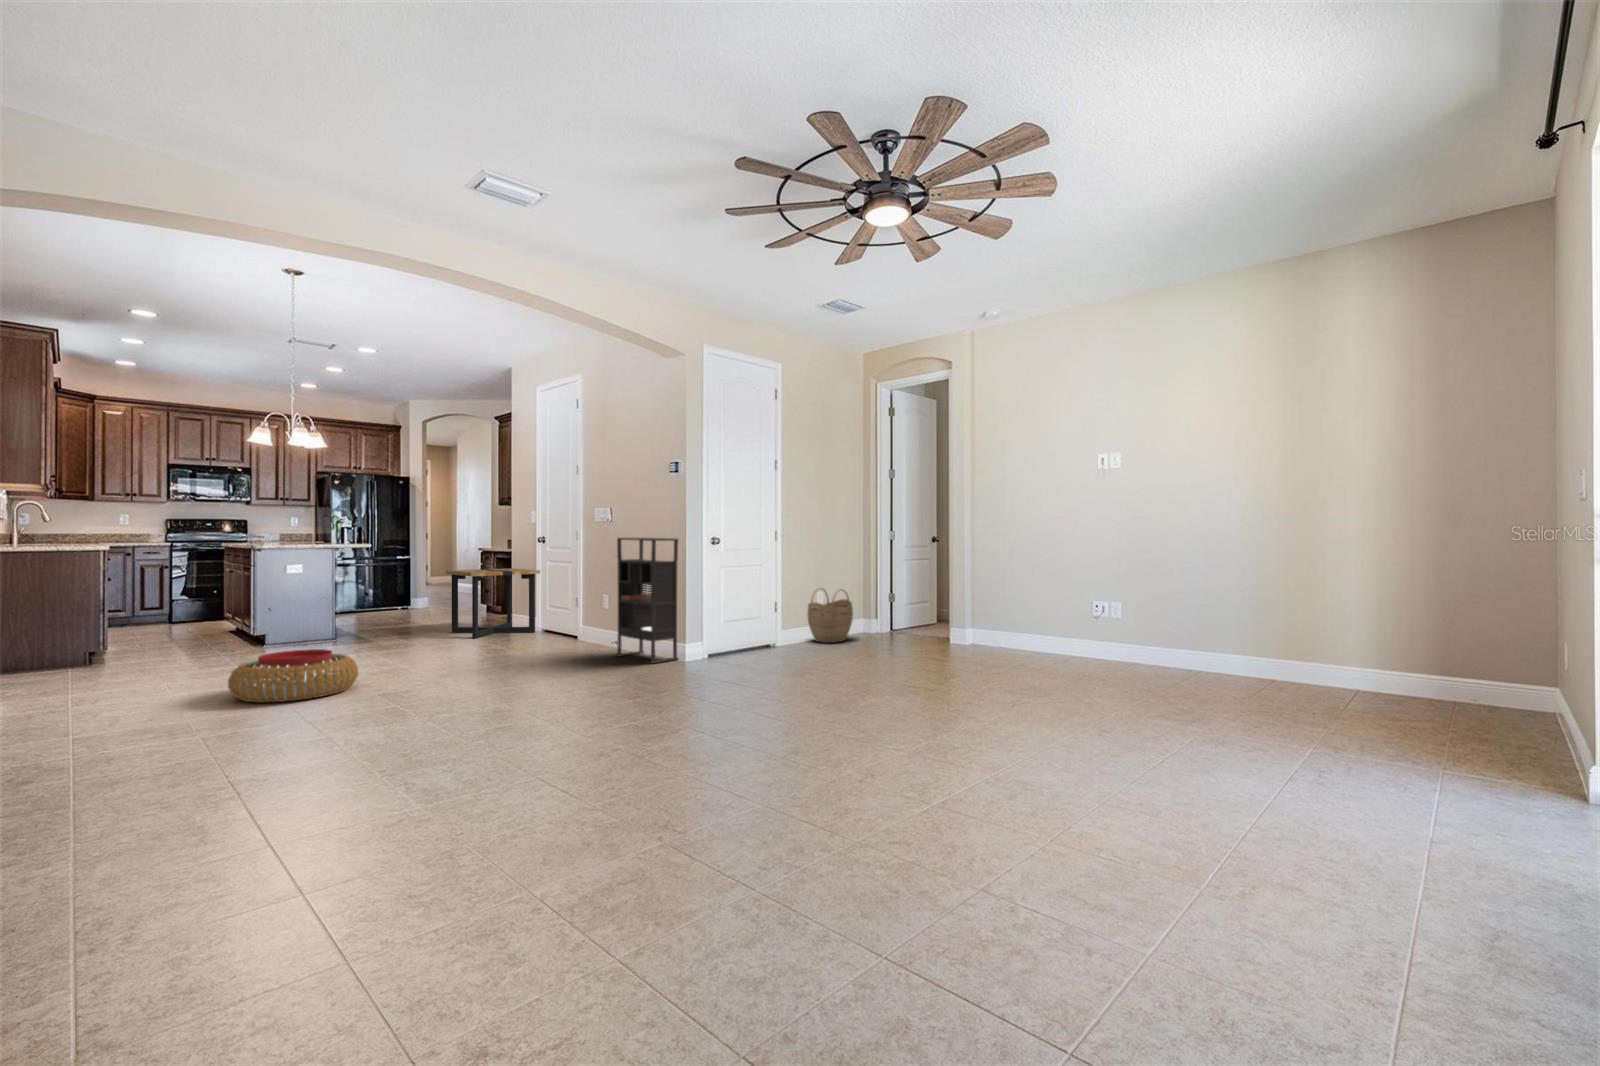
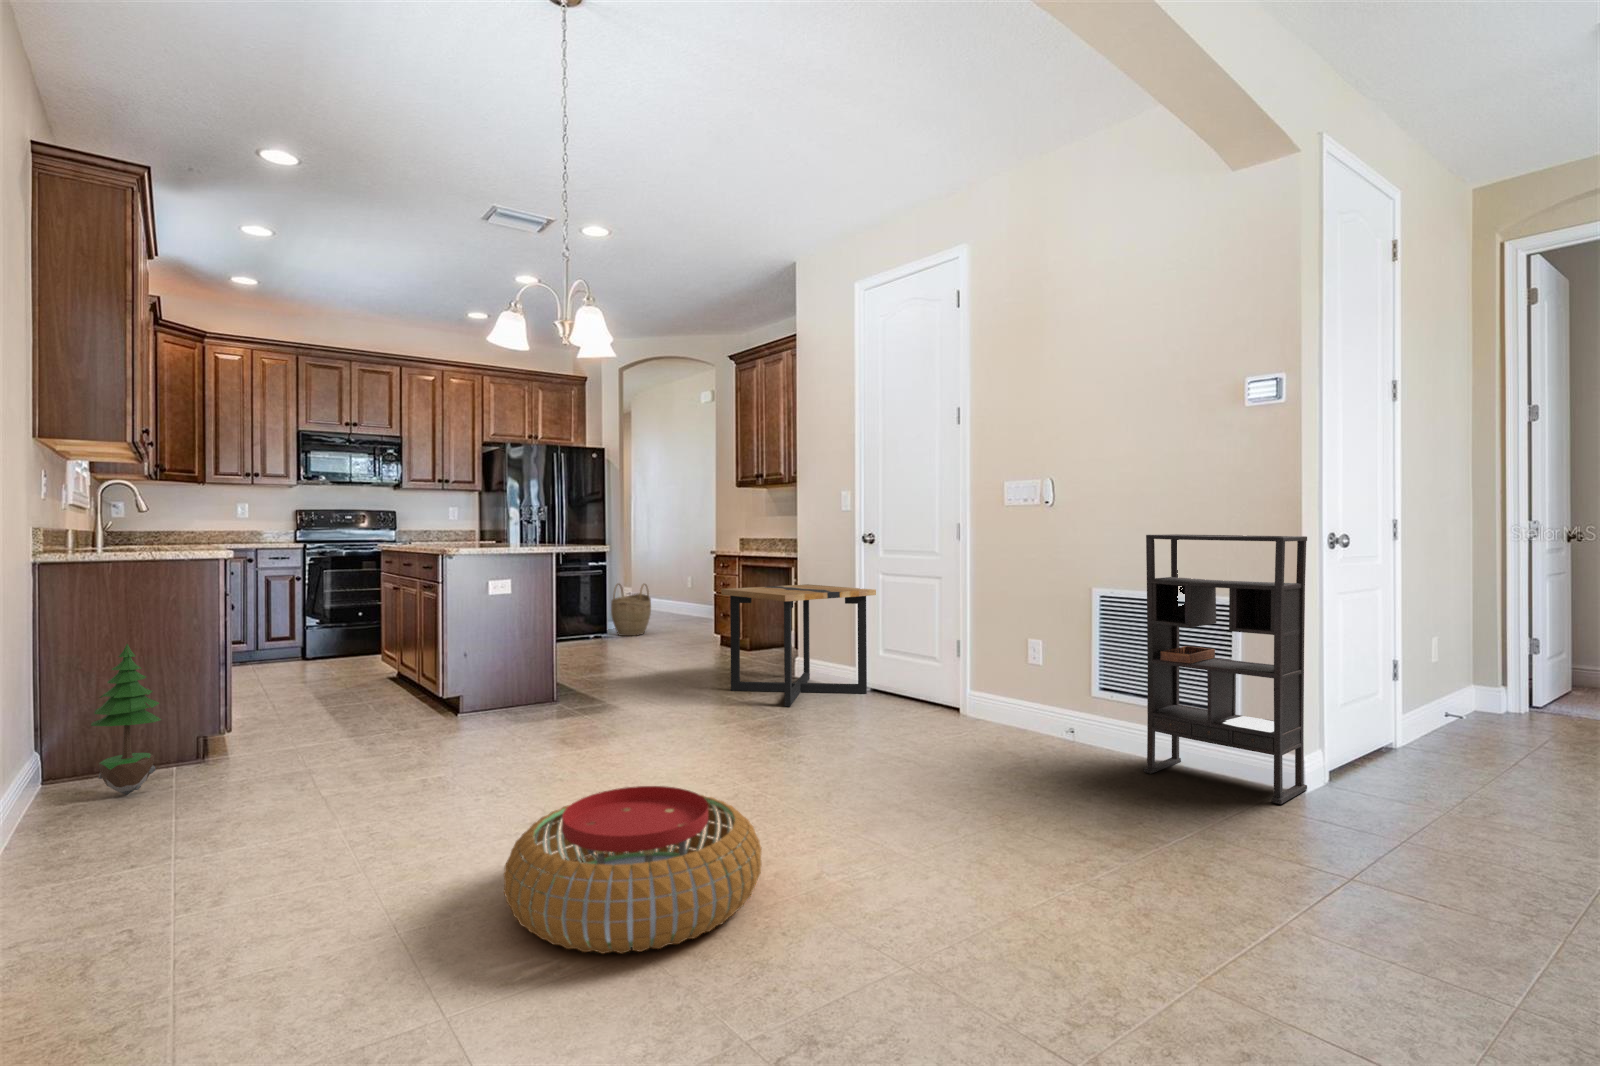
woven basket: present [808,588,853,643] -> present [611,584,651,636]
potted tree: none [24,594,66,675] -> present [91,644,161,795]

